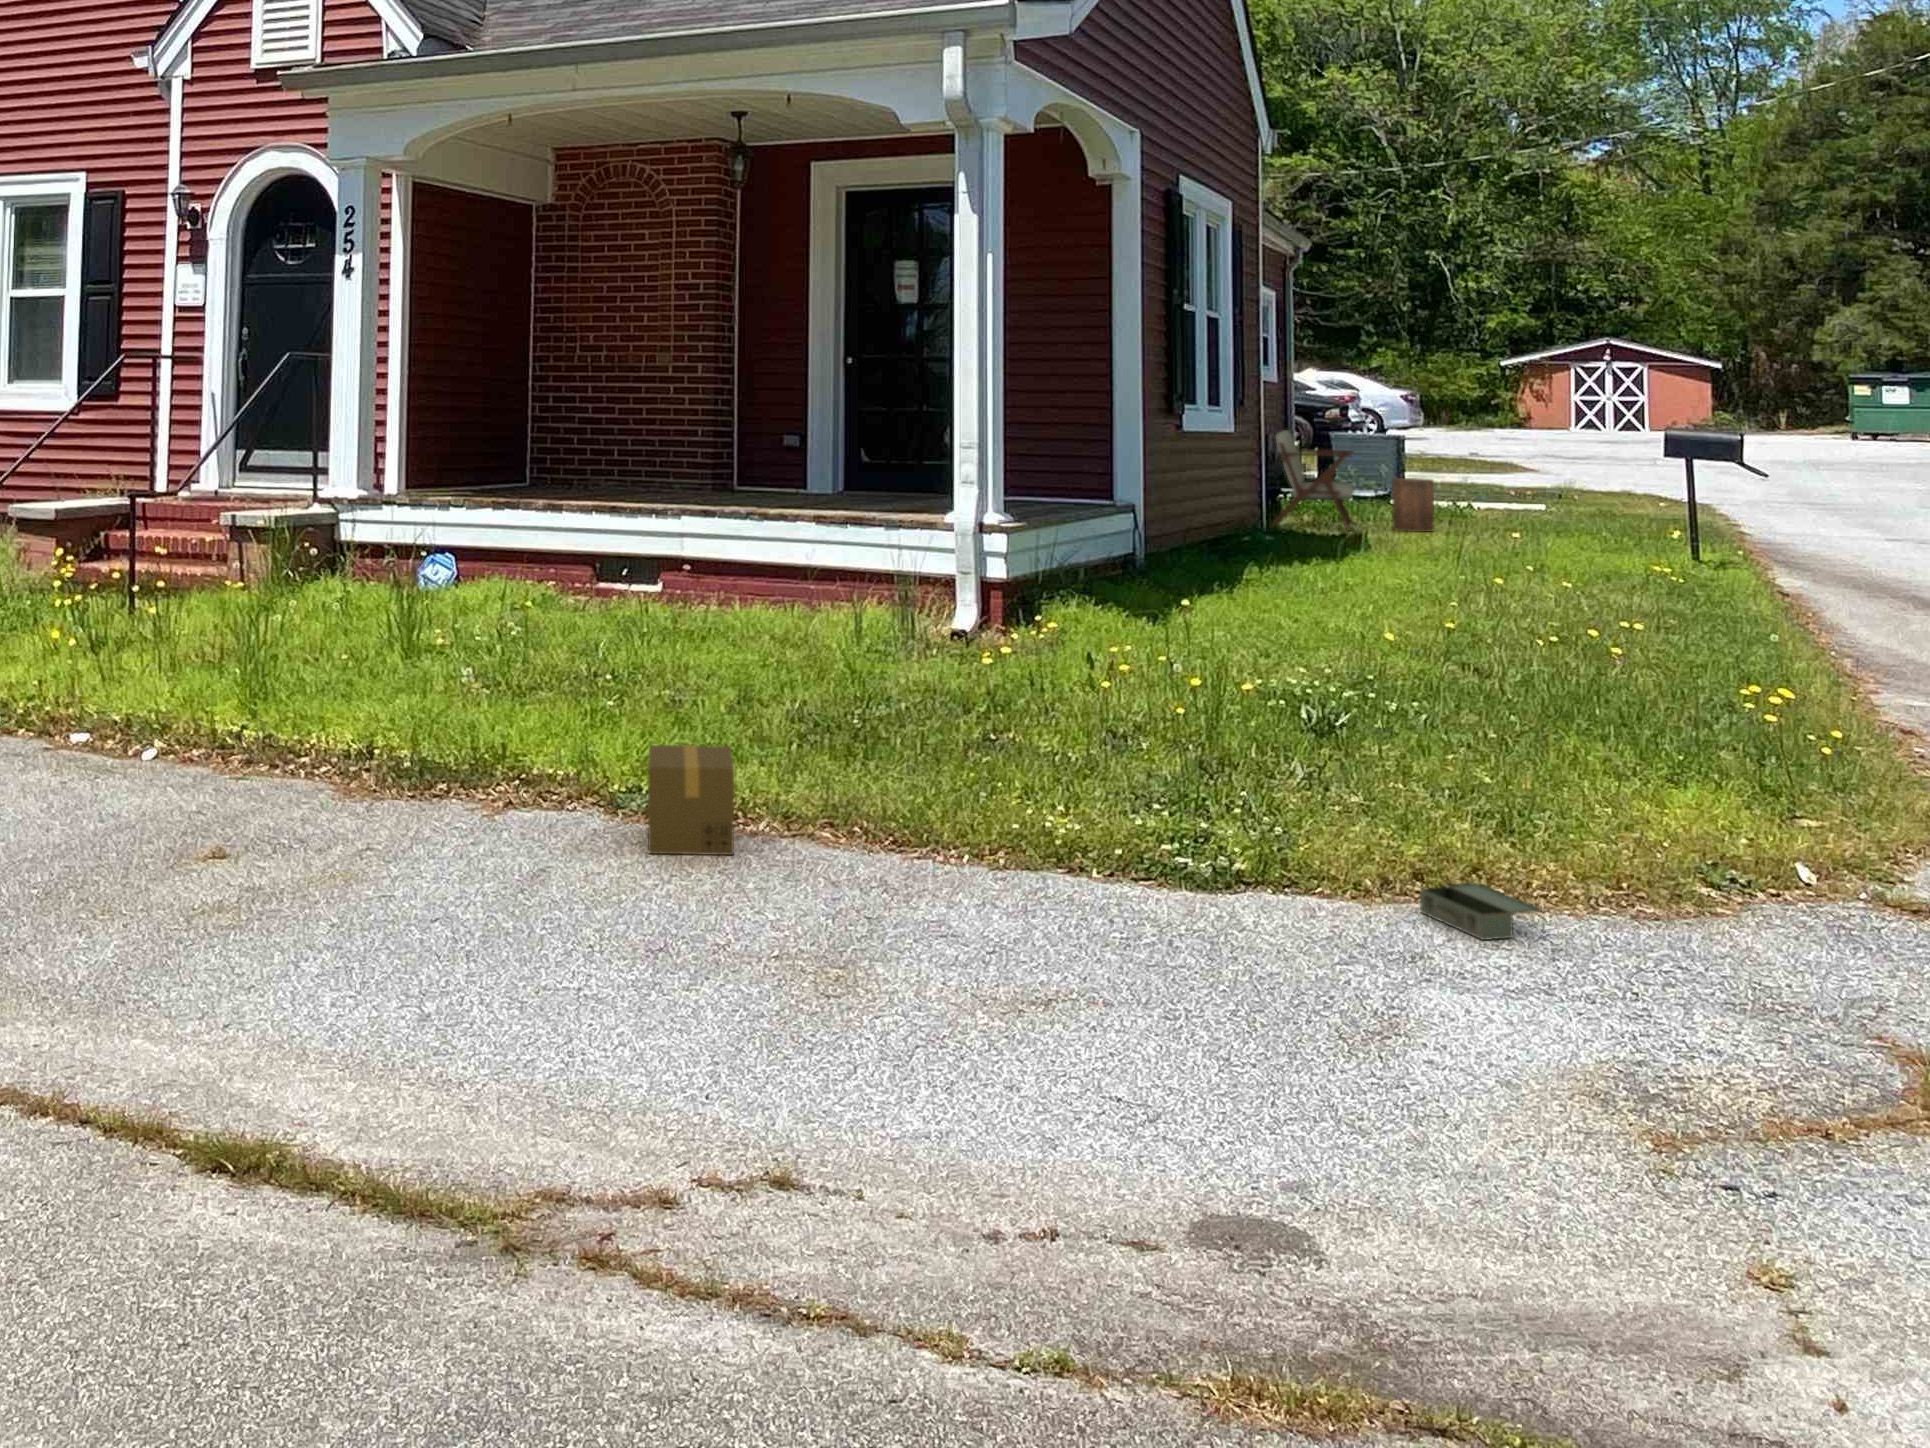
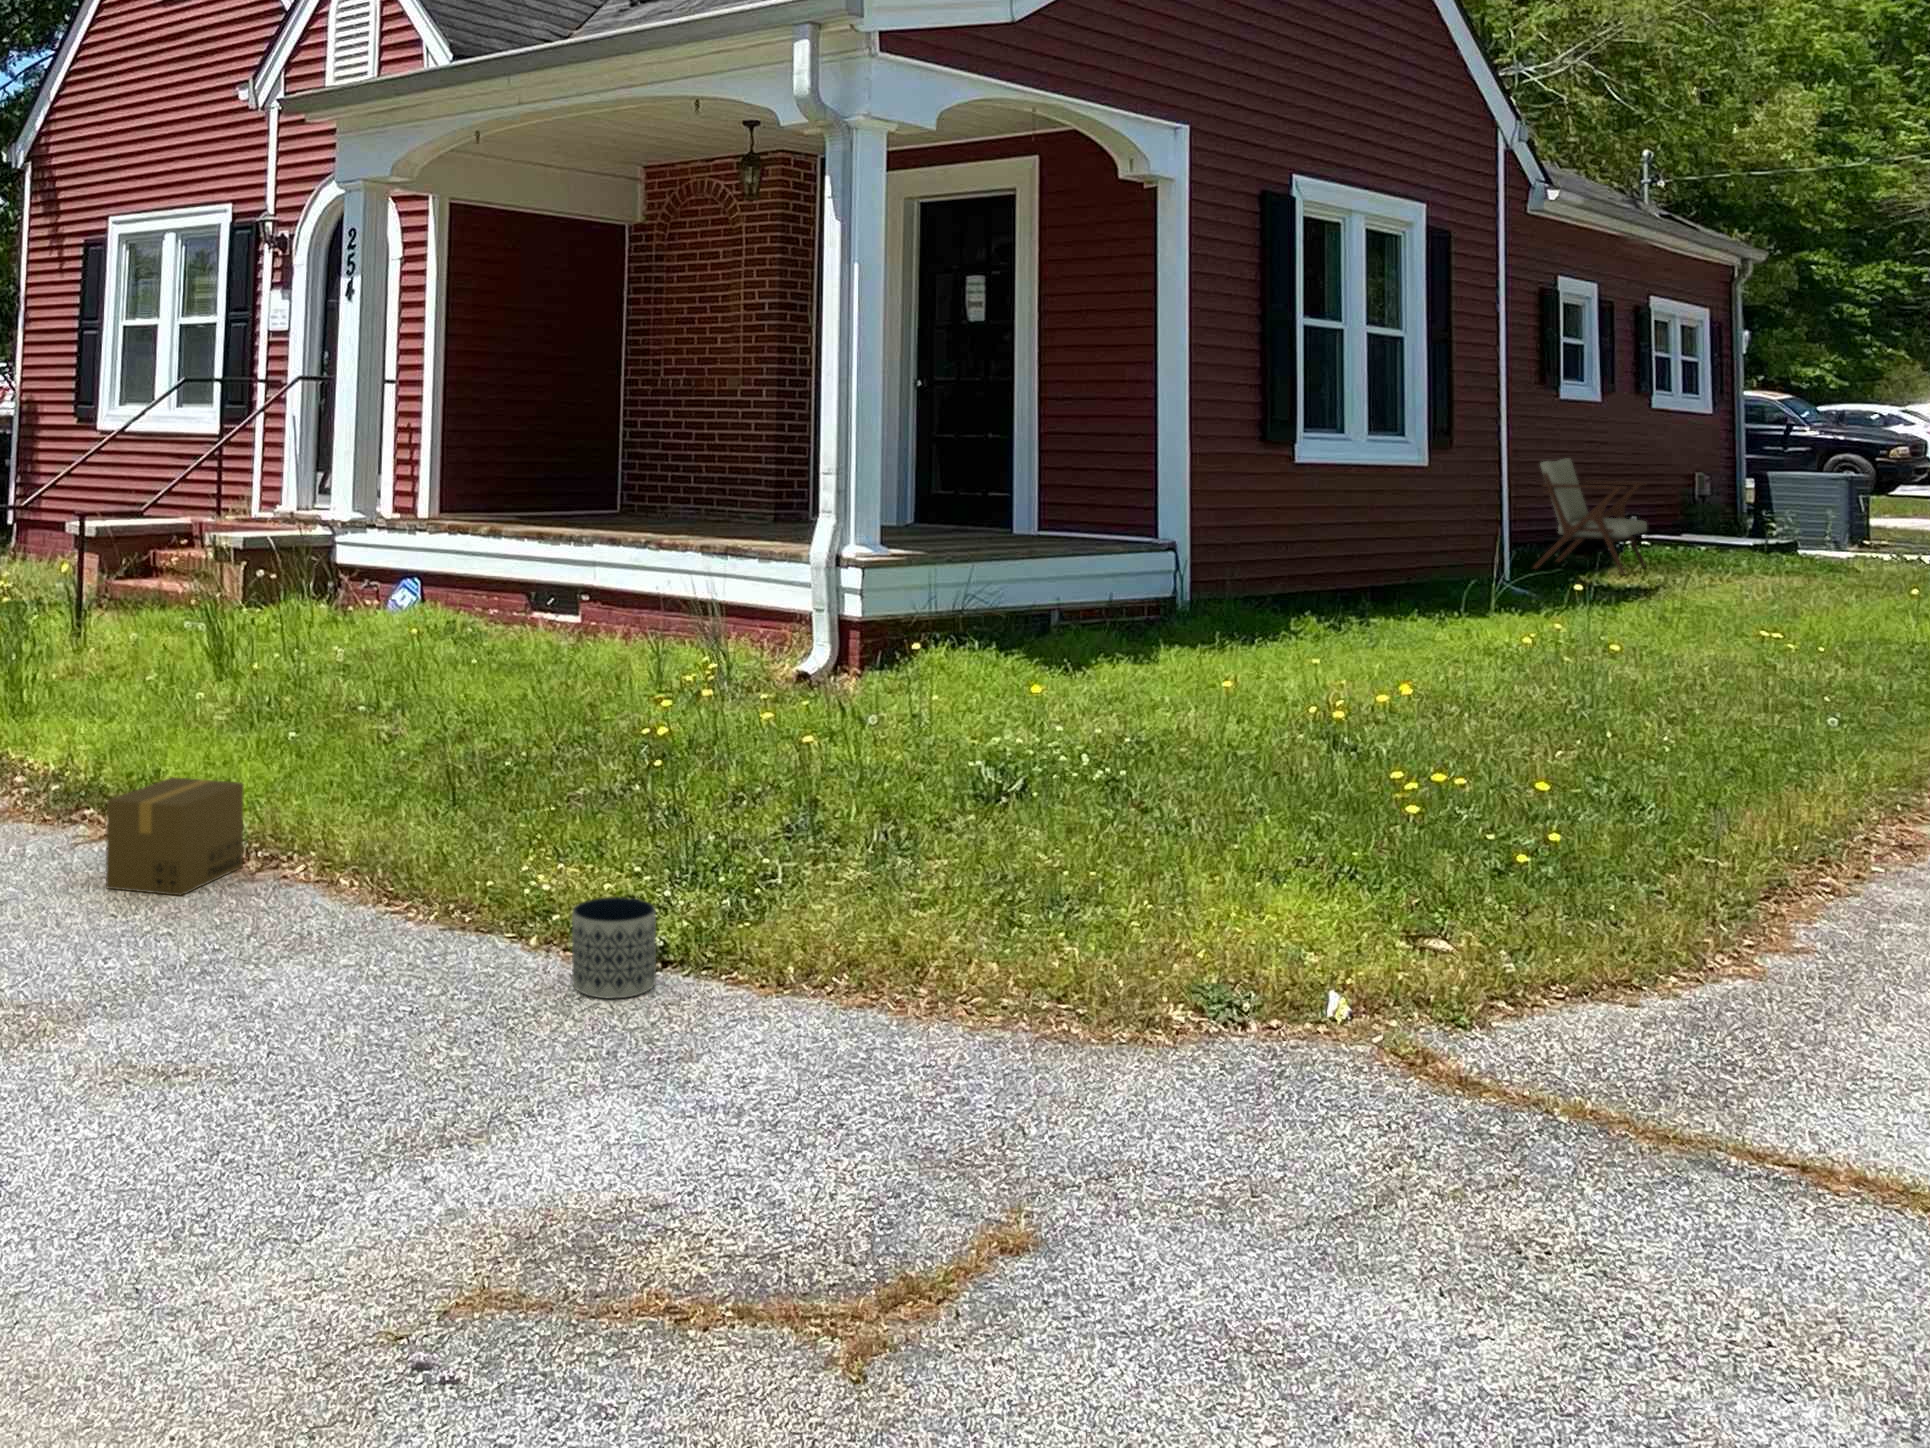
stool: present [1392,478,1434,532] -> none [1685,515,1737,578]
planter: none [1235,820,1316,908] -> present [572,897,656,999]
toolbox: present [1420,883,1540,940] -> none [722,986,811,1054]

